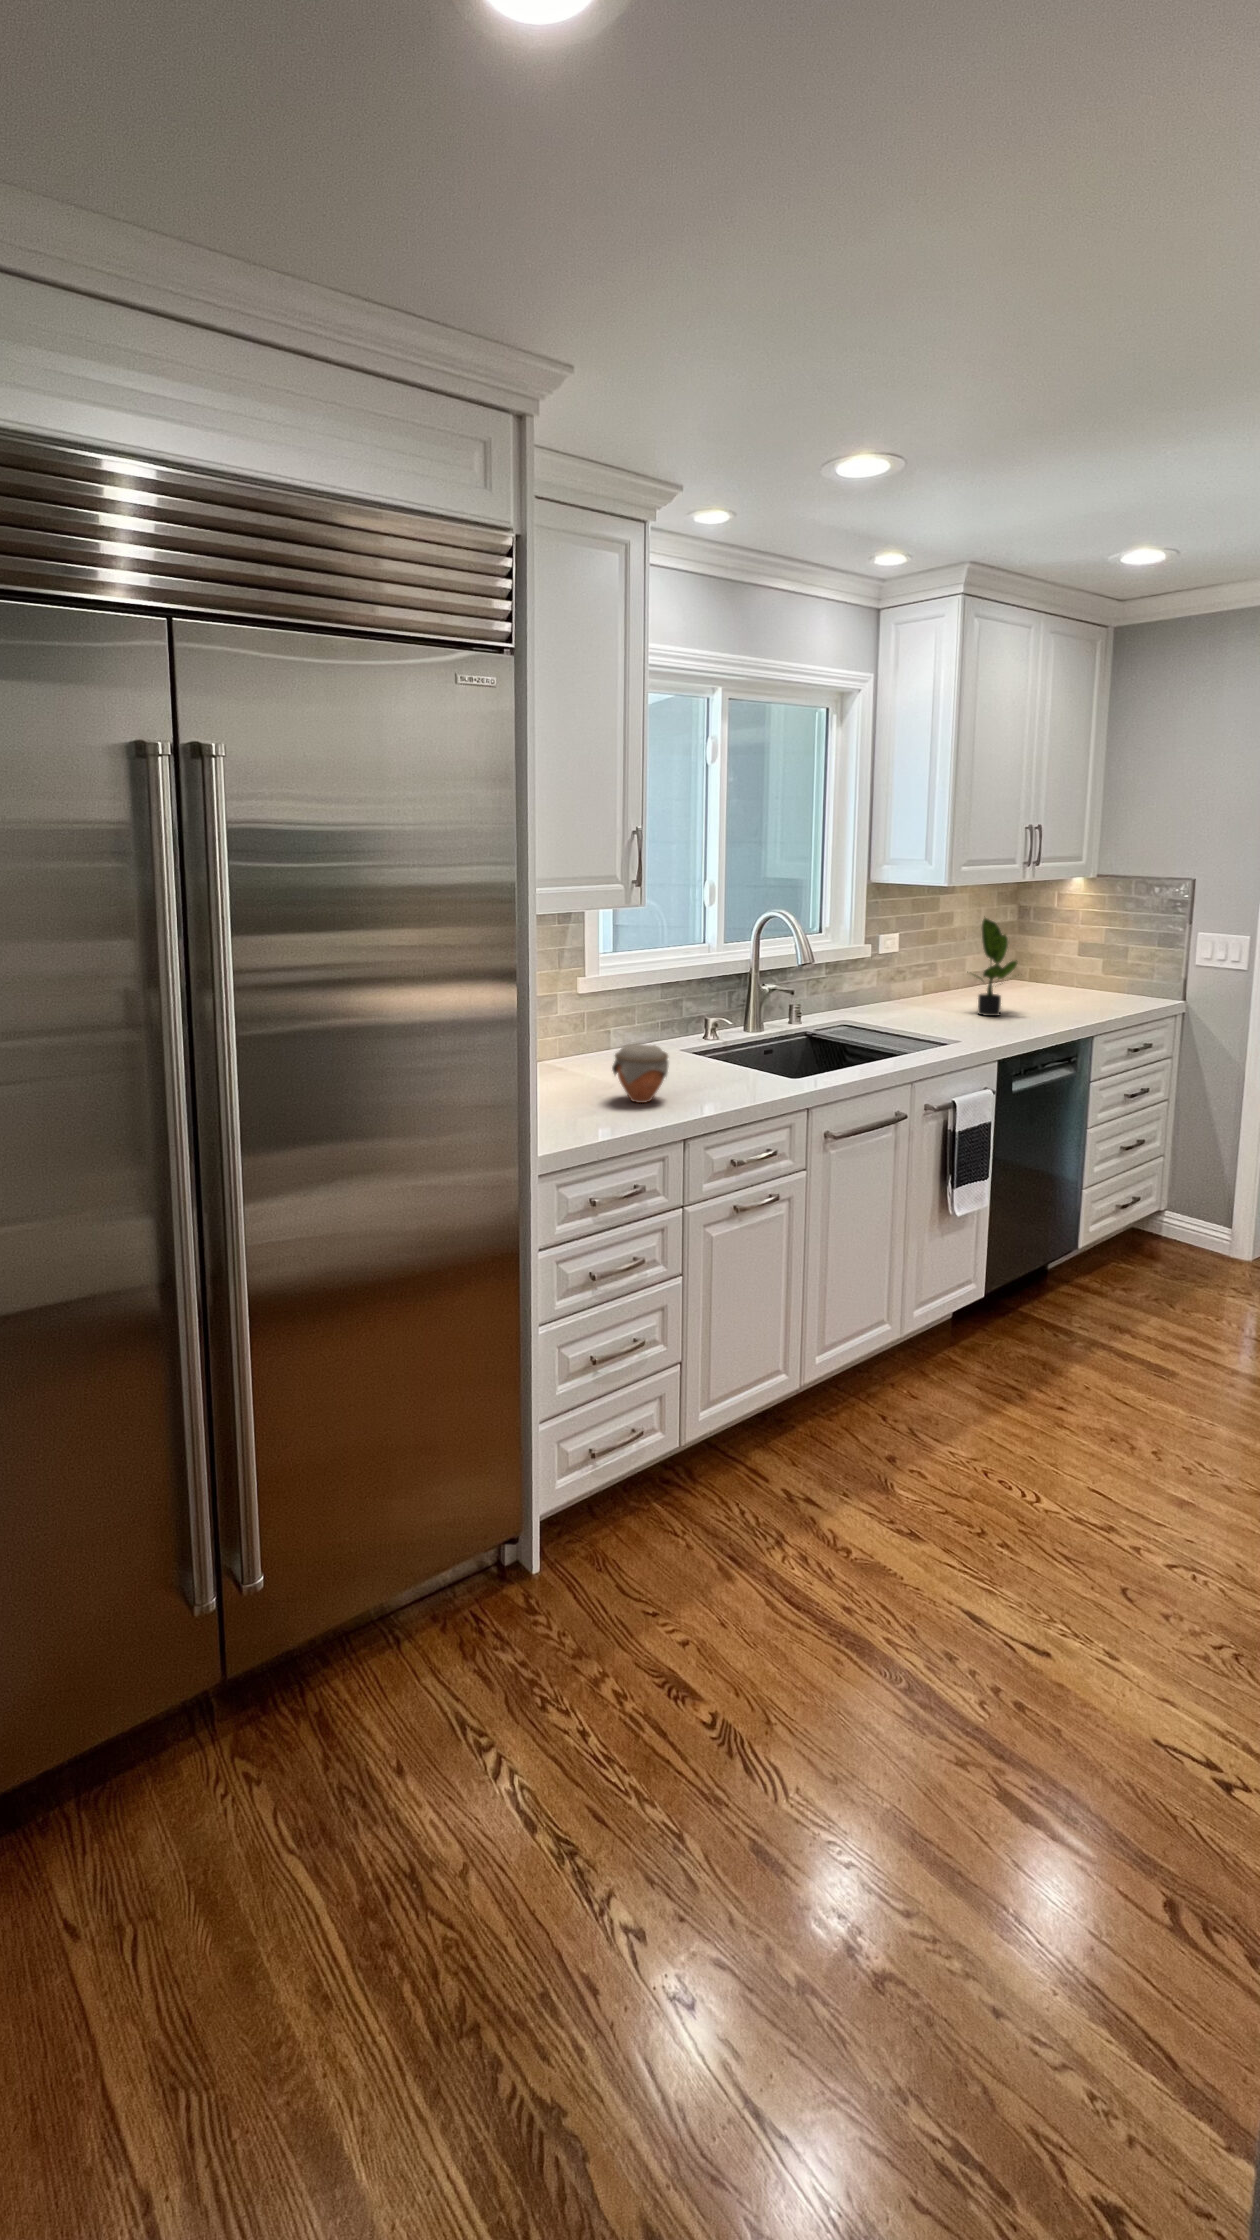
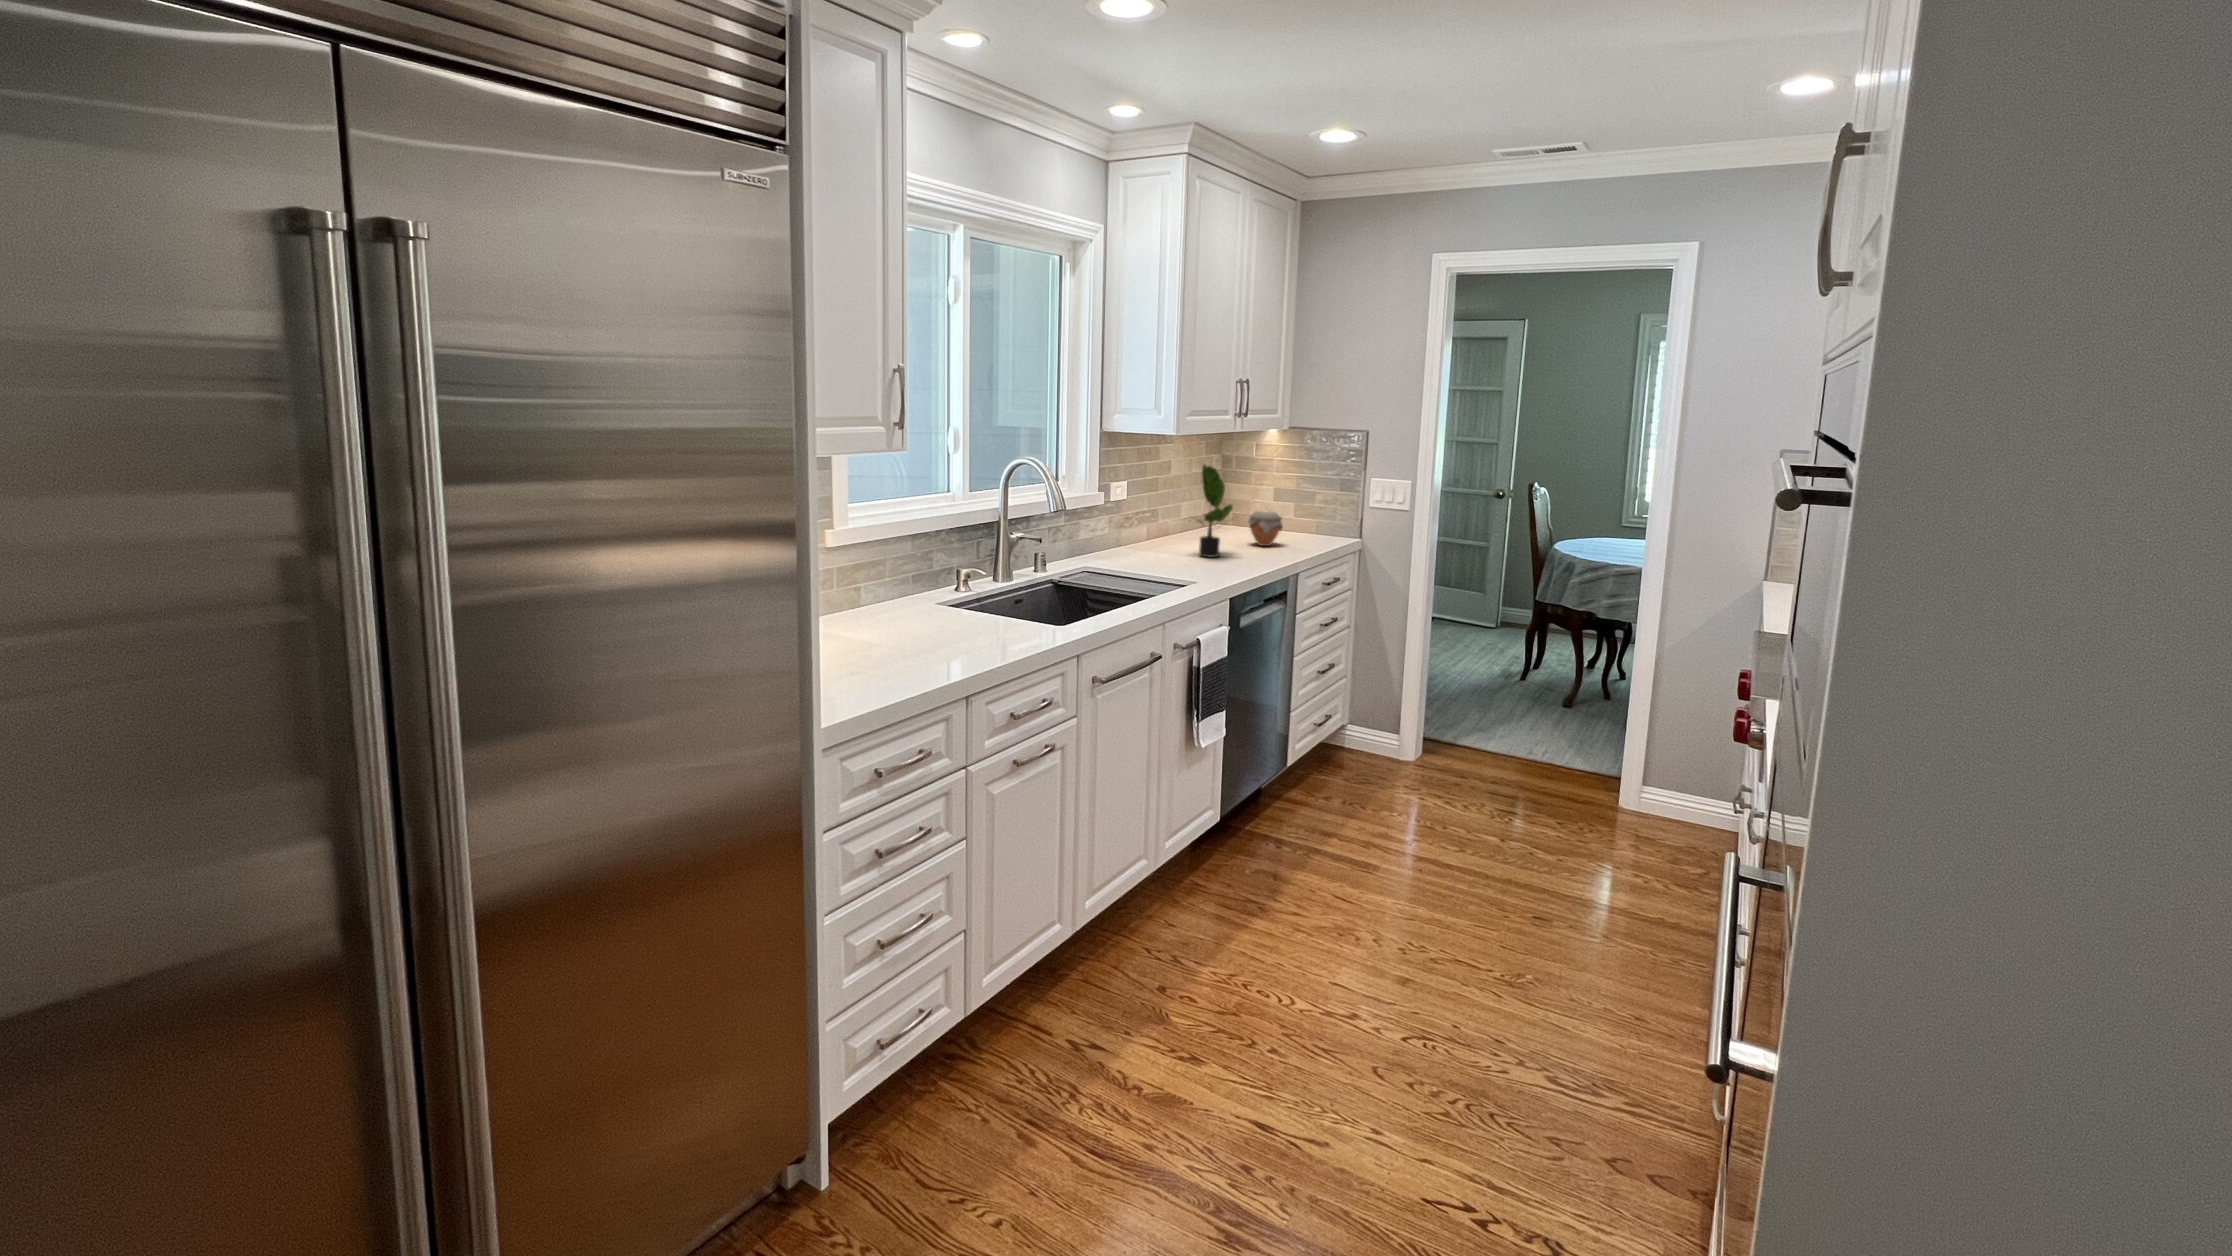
jar: present [612,1044,669,1103] -> present [1248,511,1283,546]

